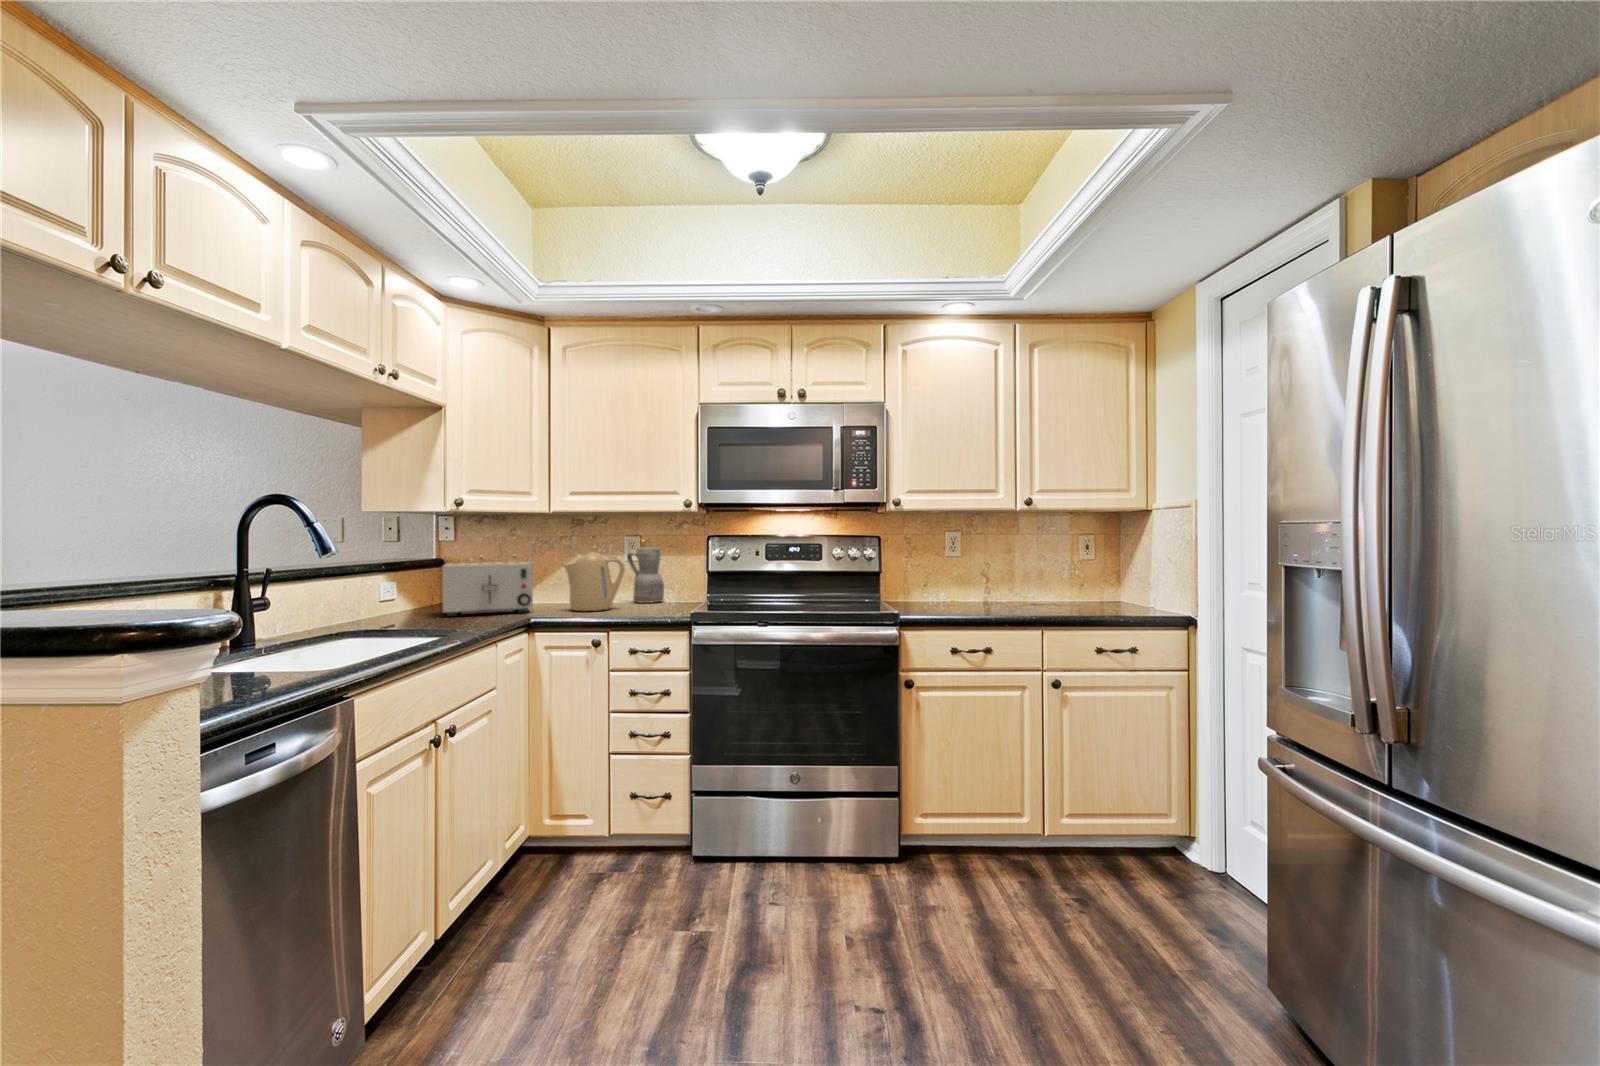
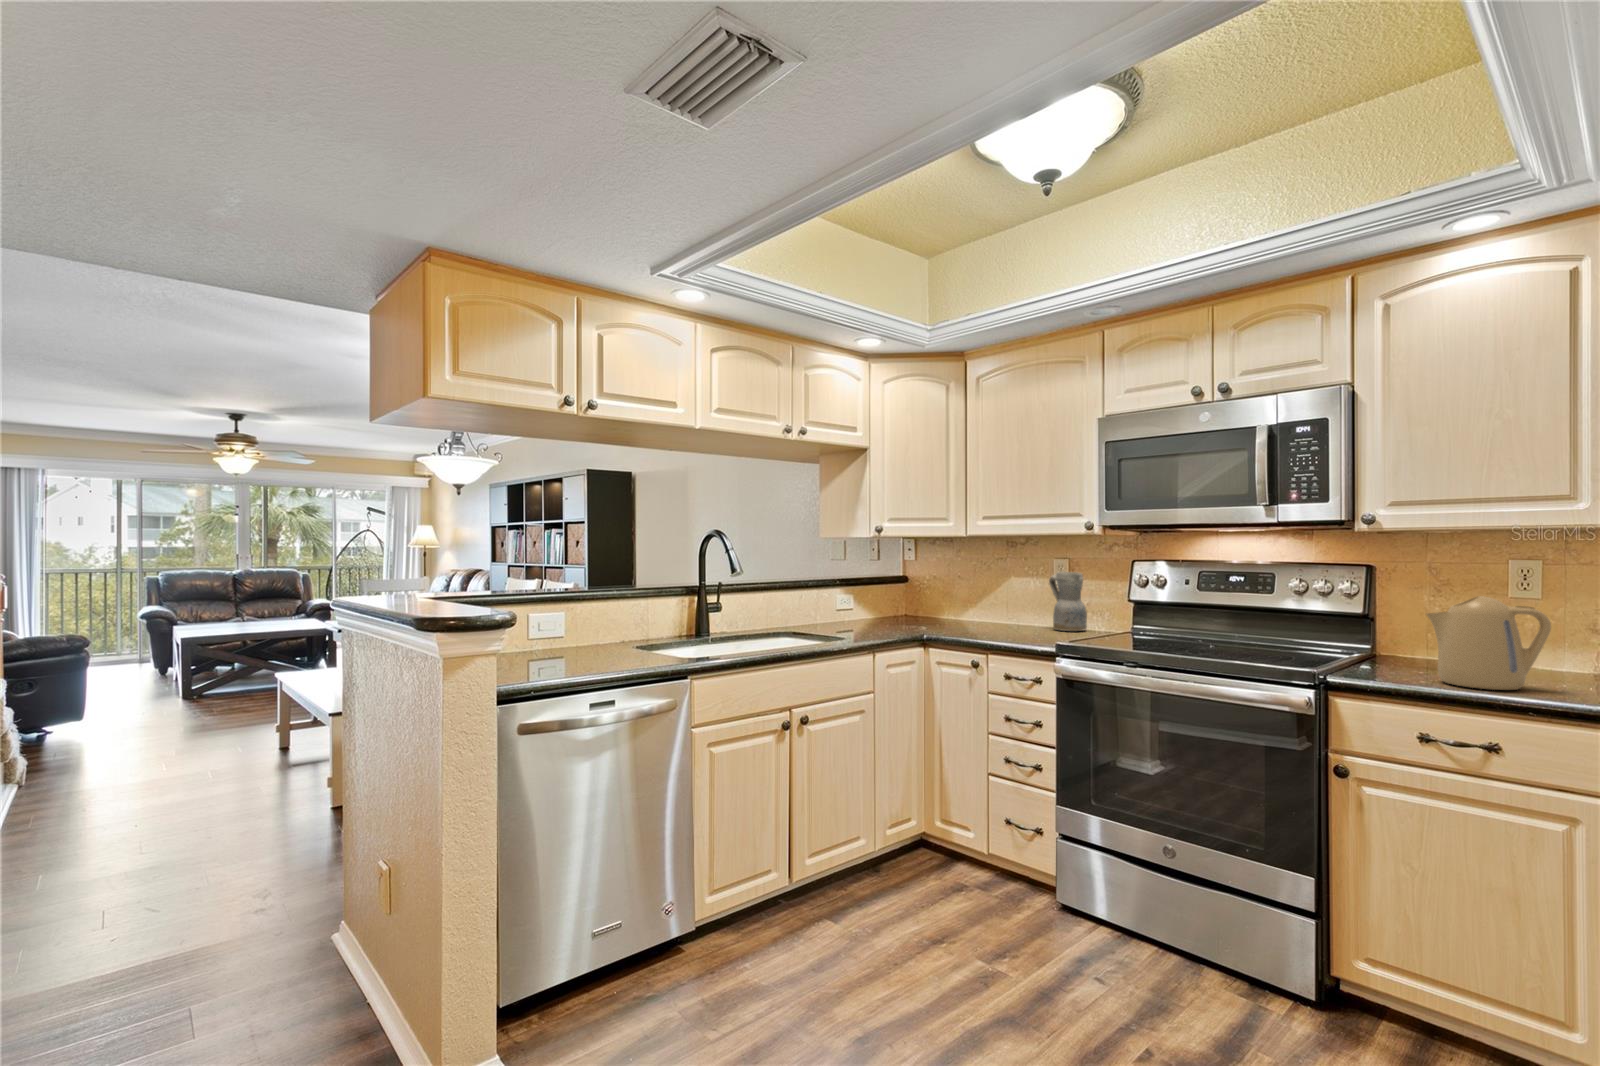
kettle: present [564,552,625,611] -> present [1427,596,1551,690]
toaster: present [442,562,533,616] -> none [873,580,952,628]

